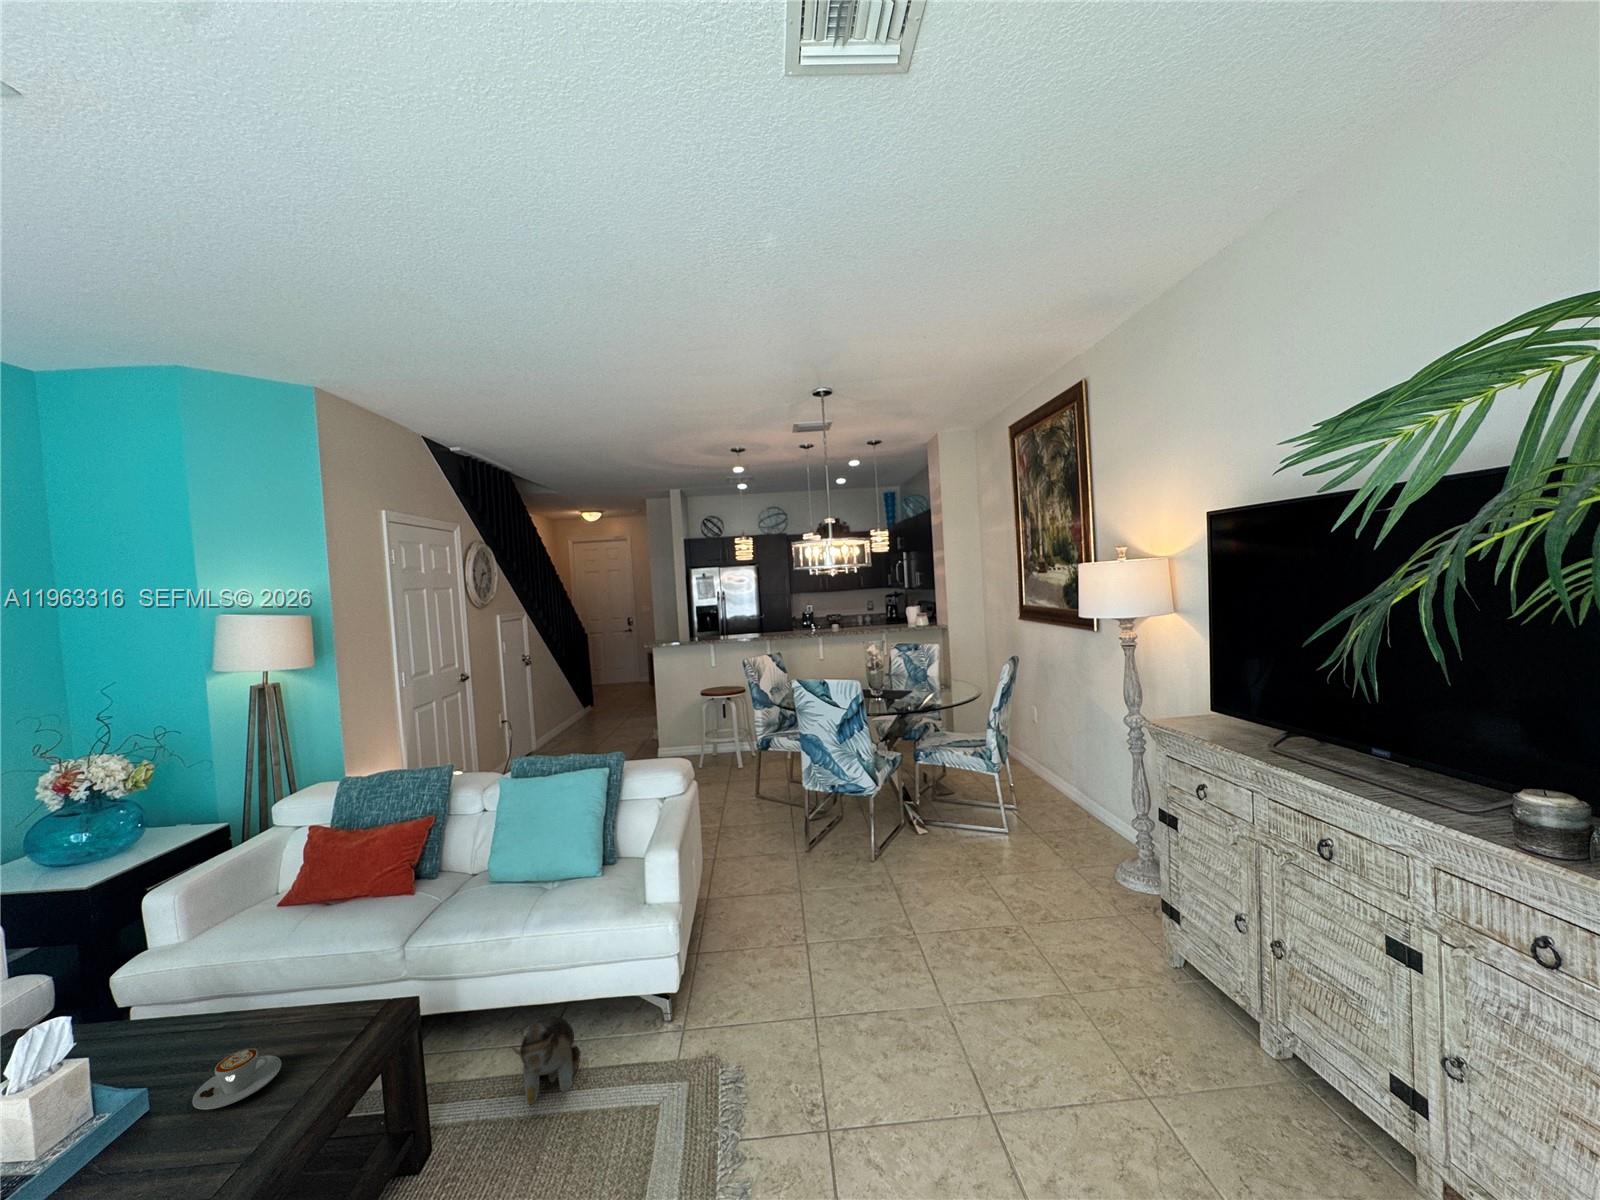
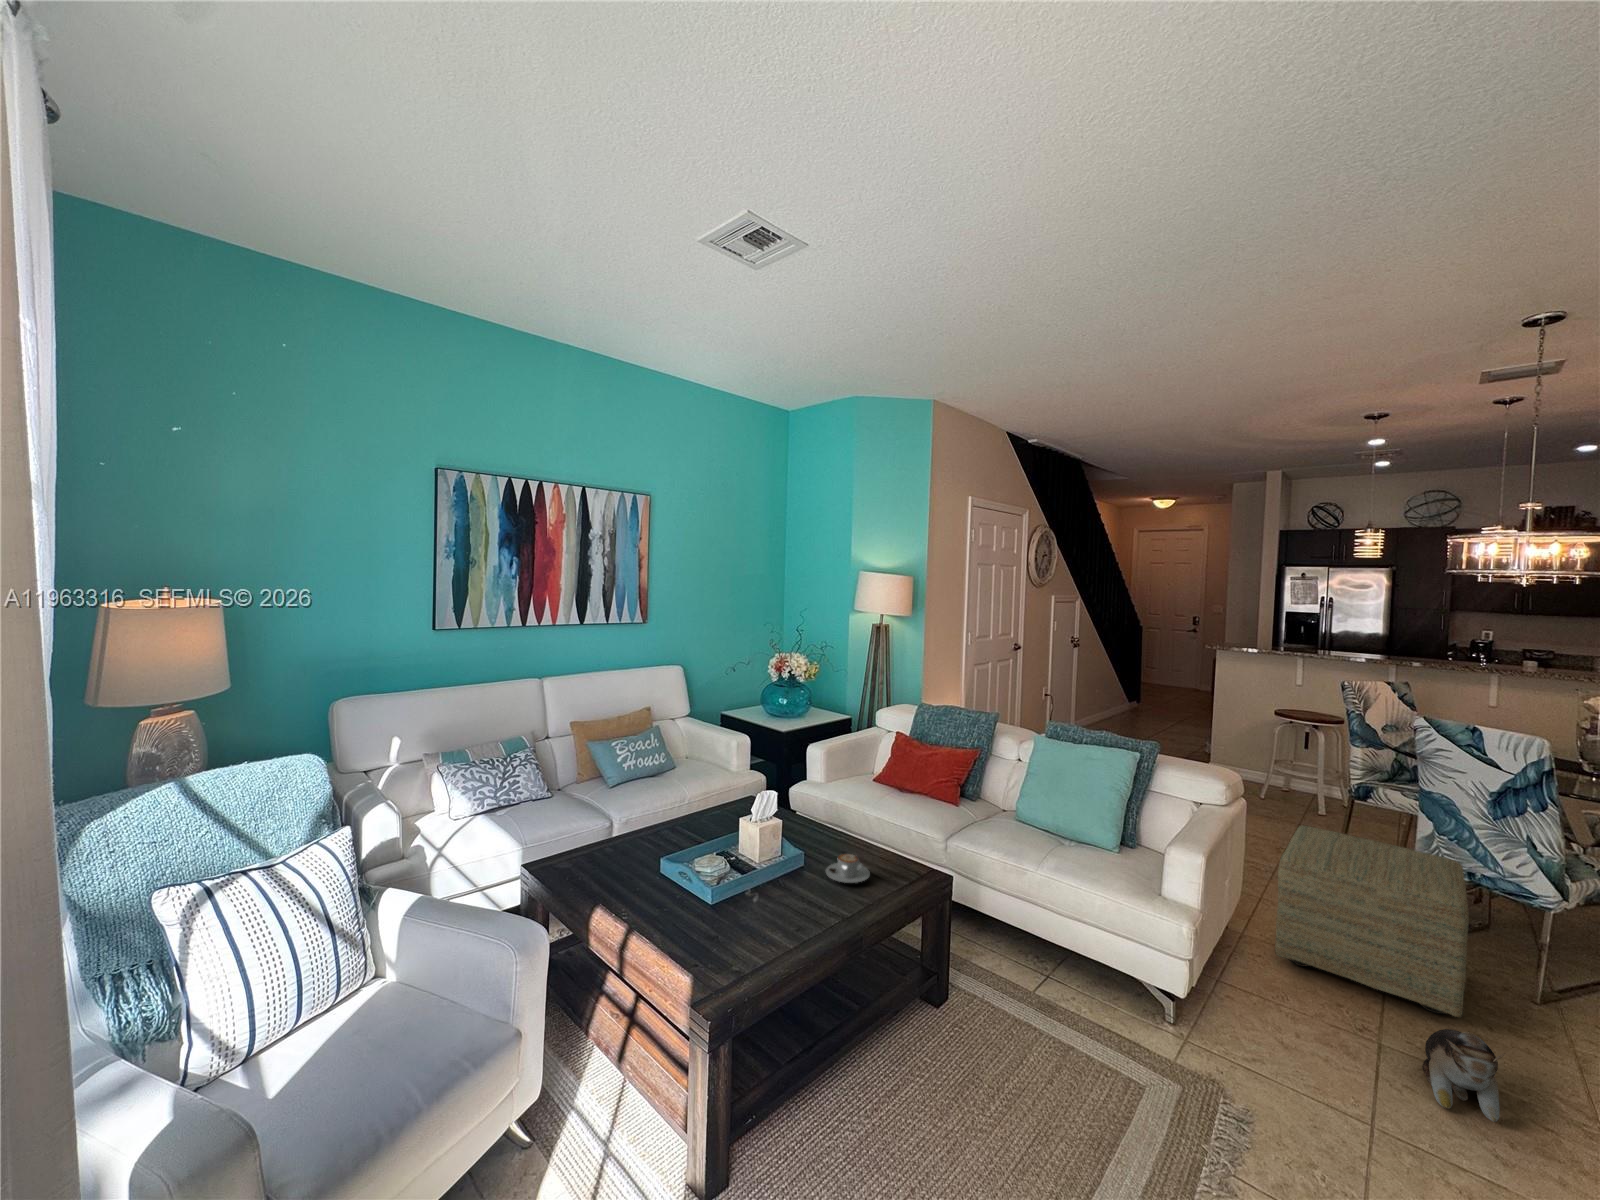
ottoman: none [727,779,843,905] -> present [1275,826,1468,1017]
plush toy: present [512,1016,580,1105] -> present [1422,1029,1505,1122]

